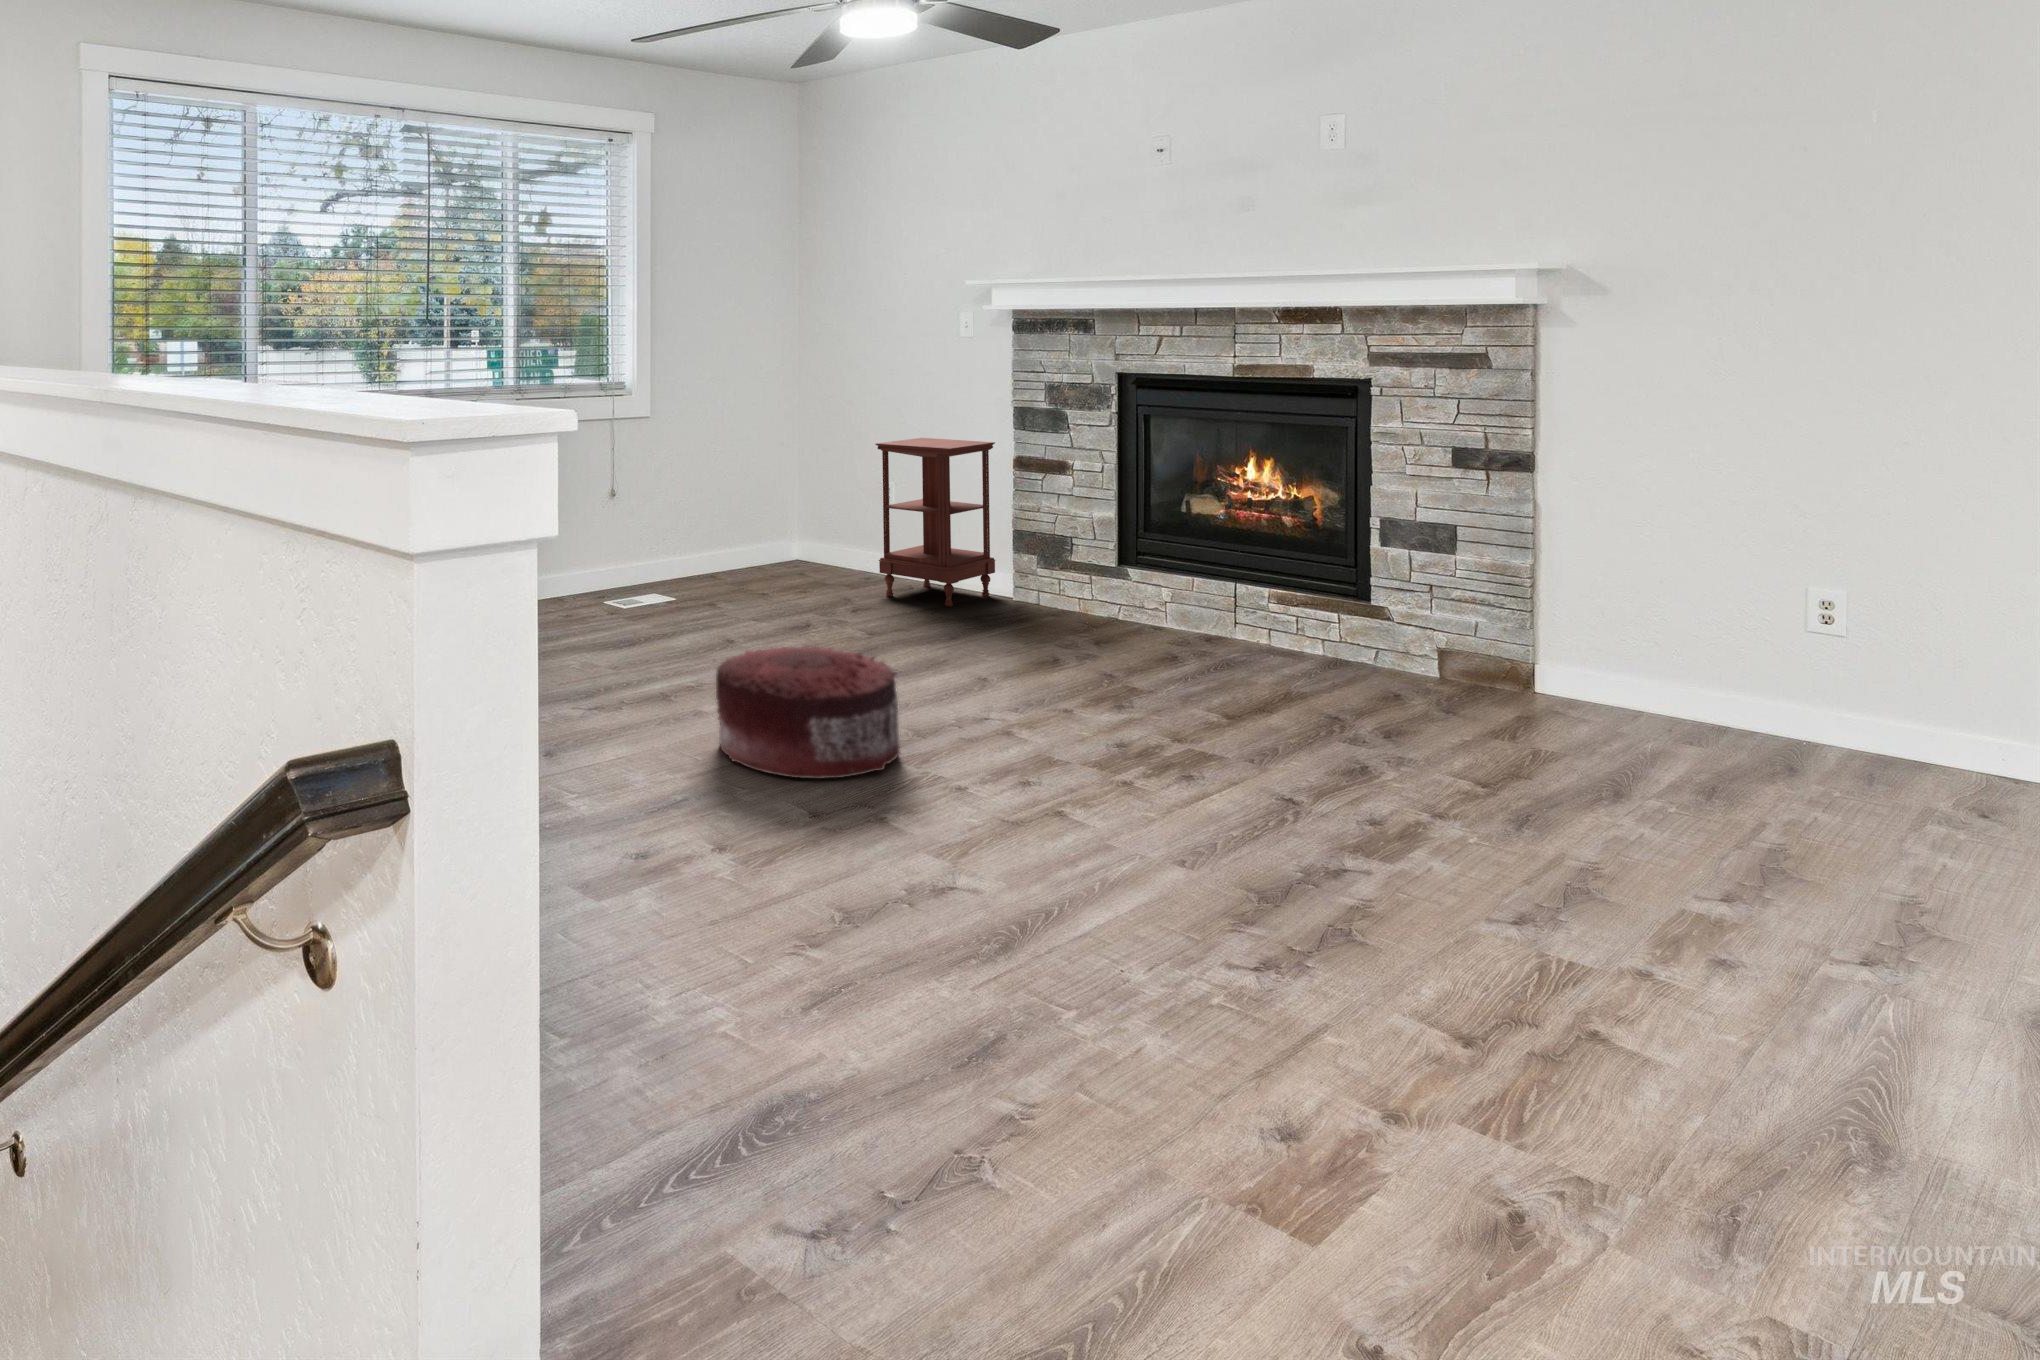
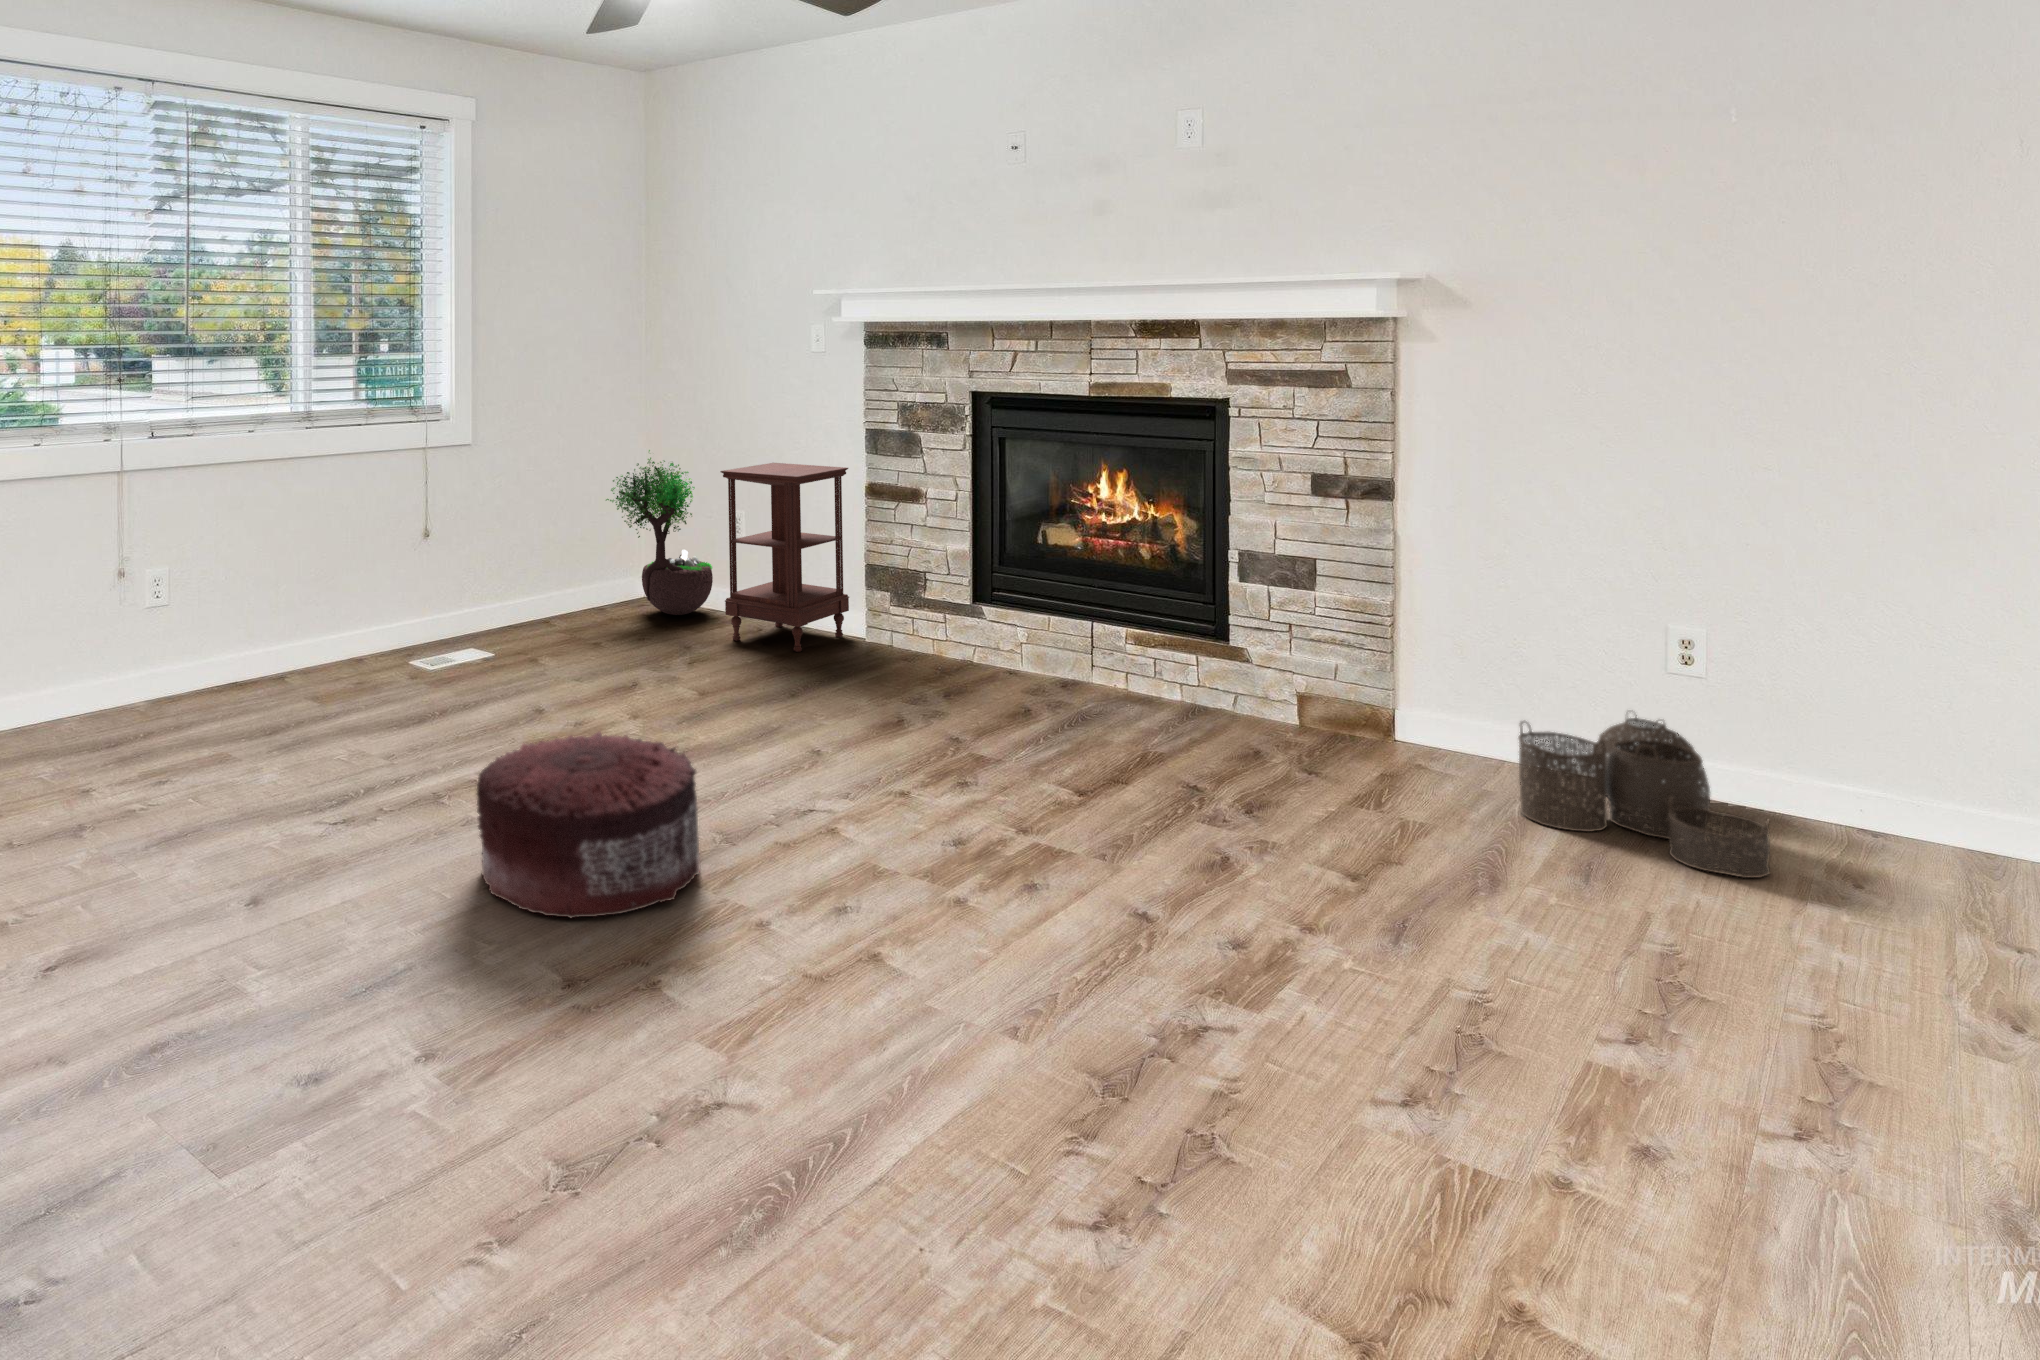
potted tree: none [764,425,864,575] -> present [606,450,713,615]
woven basket: none [1651,663,1894,802] -> present [1519,715,1770,878]

